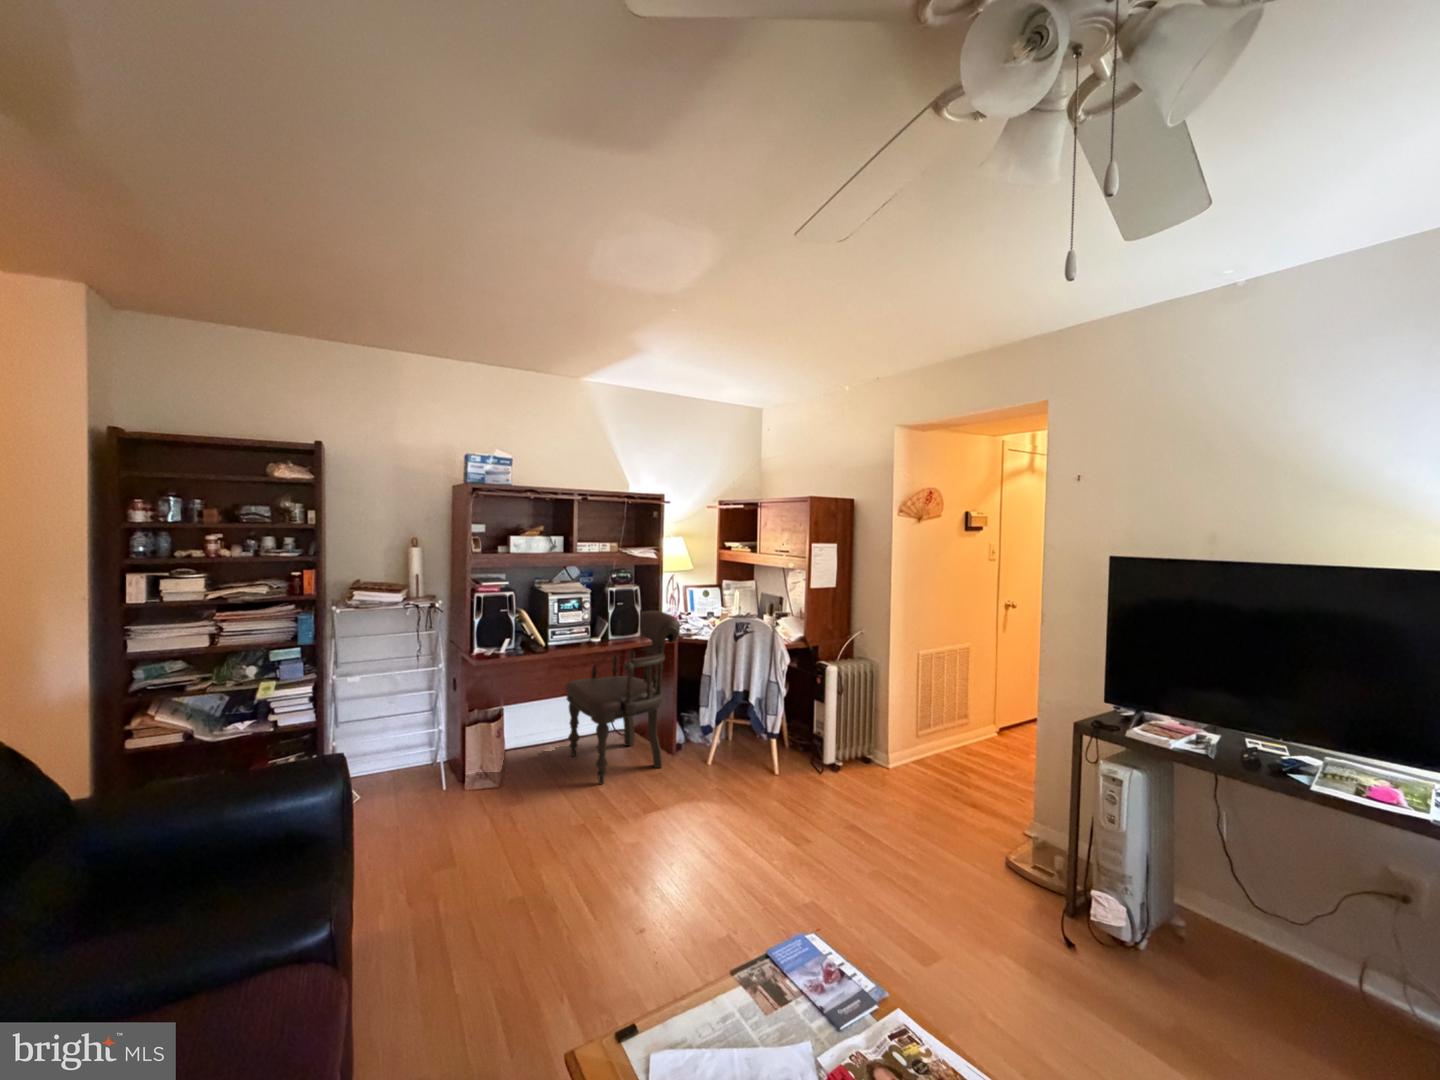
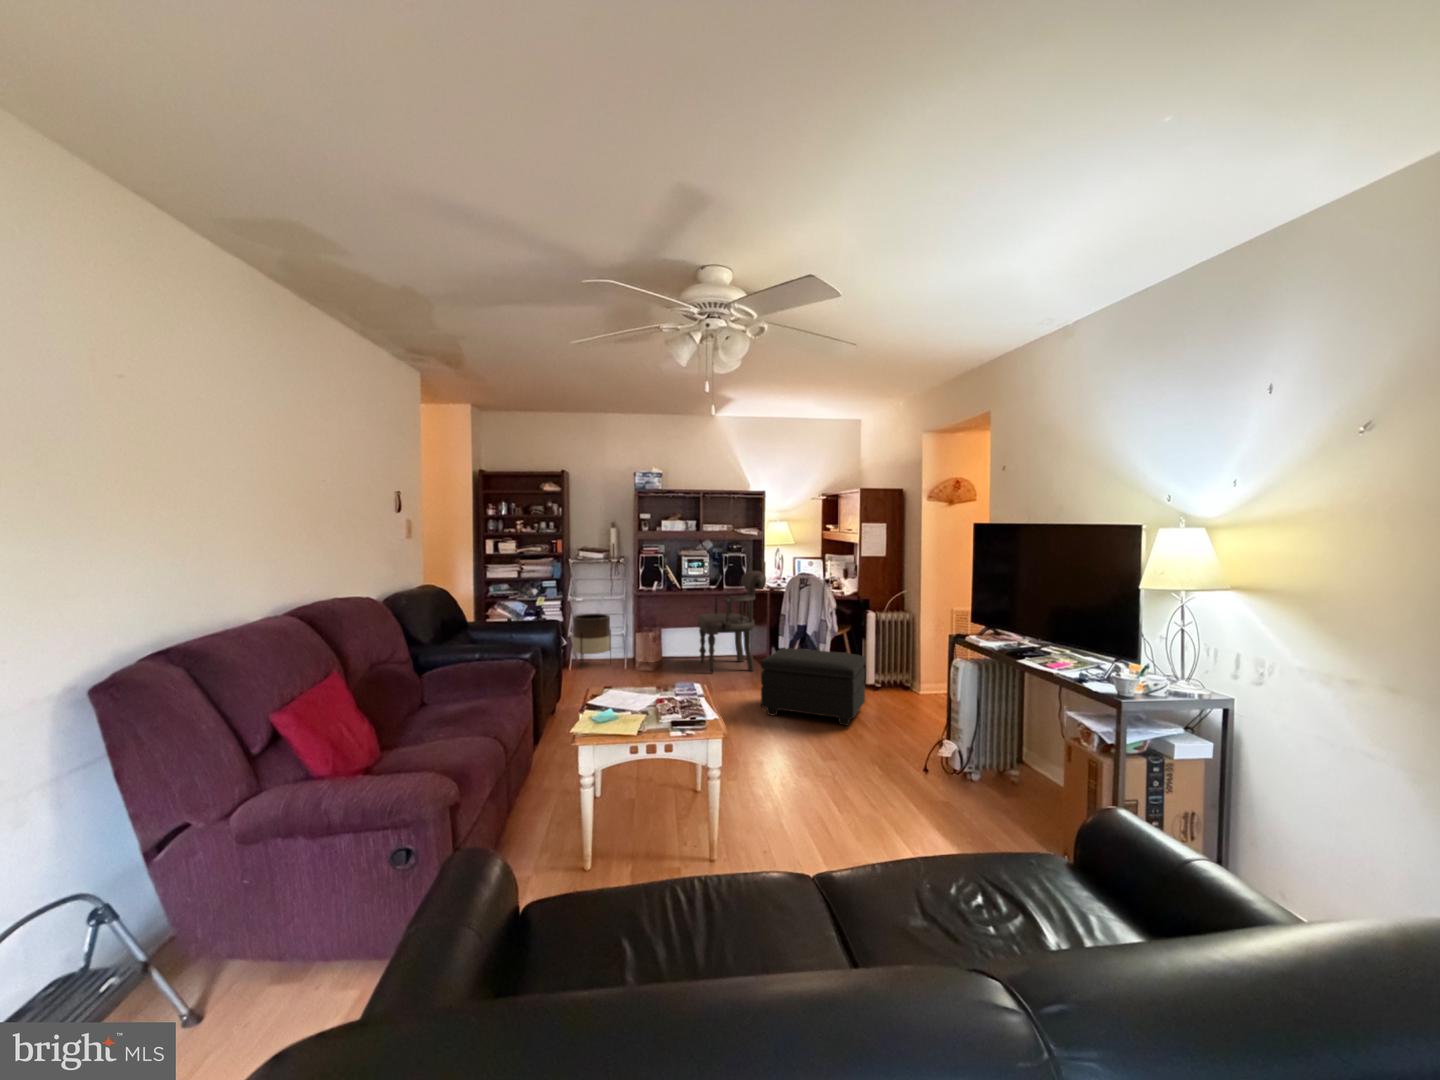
planter: none [338,696,416,811] -> present [573,614,611,661]
footstool: none [748,760,920,904] -> present [761,648,865,725]

